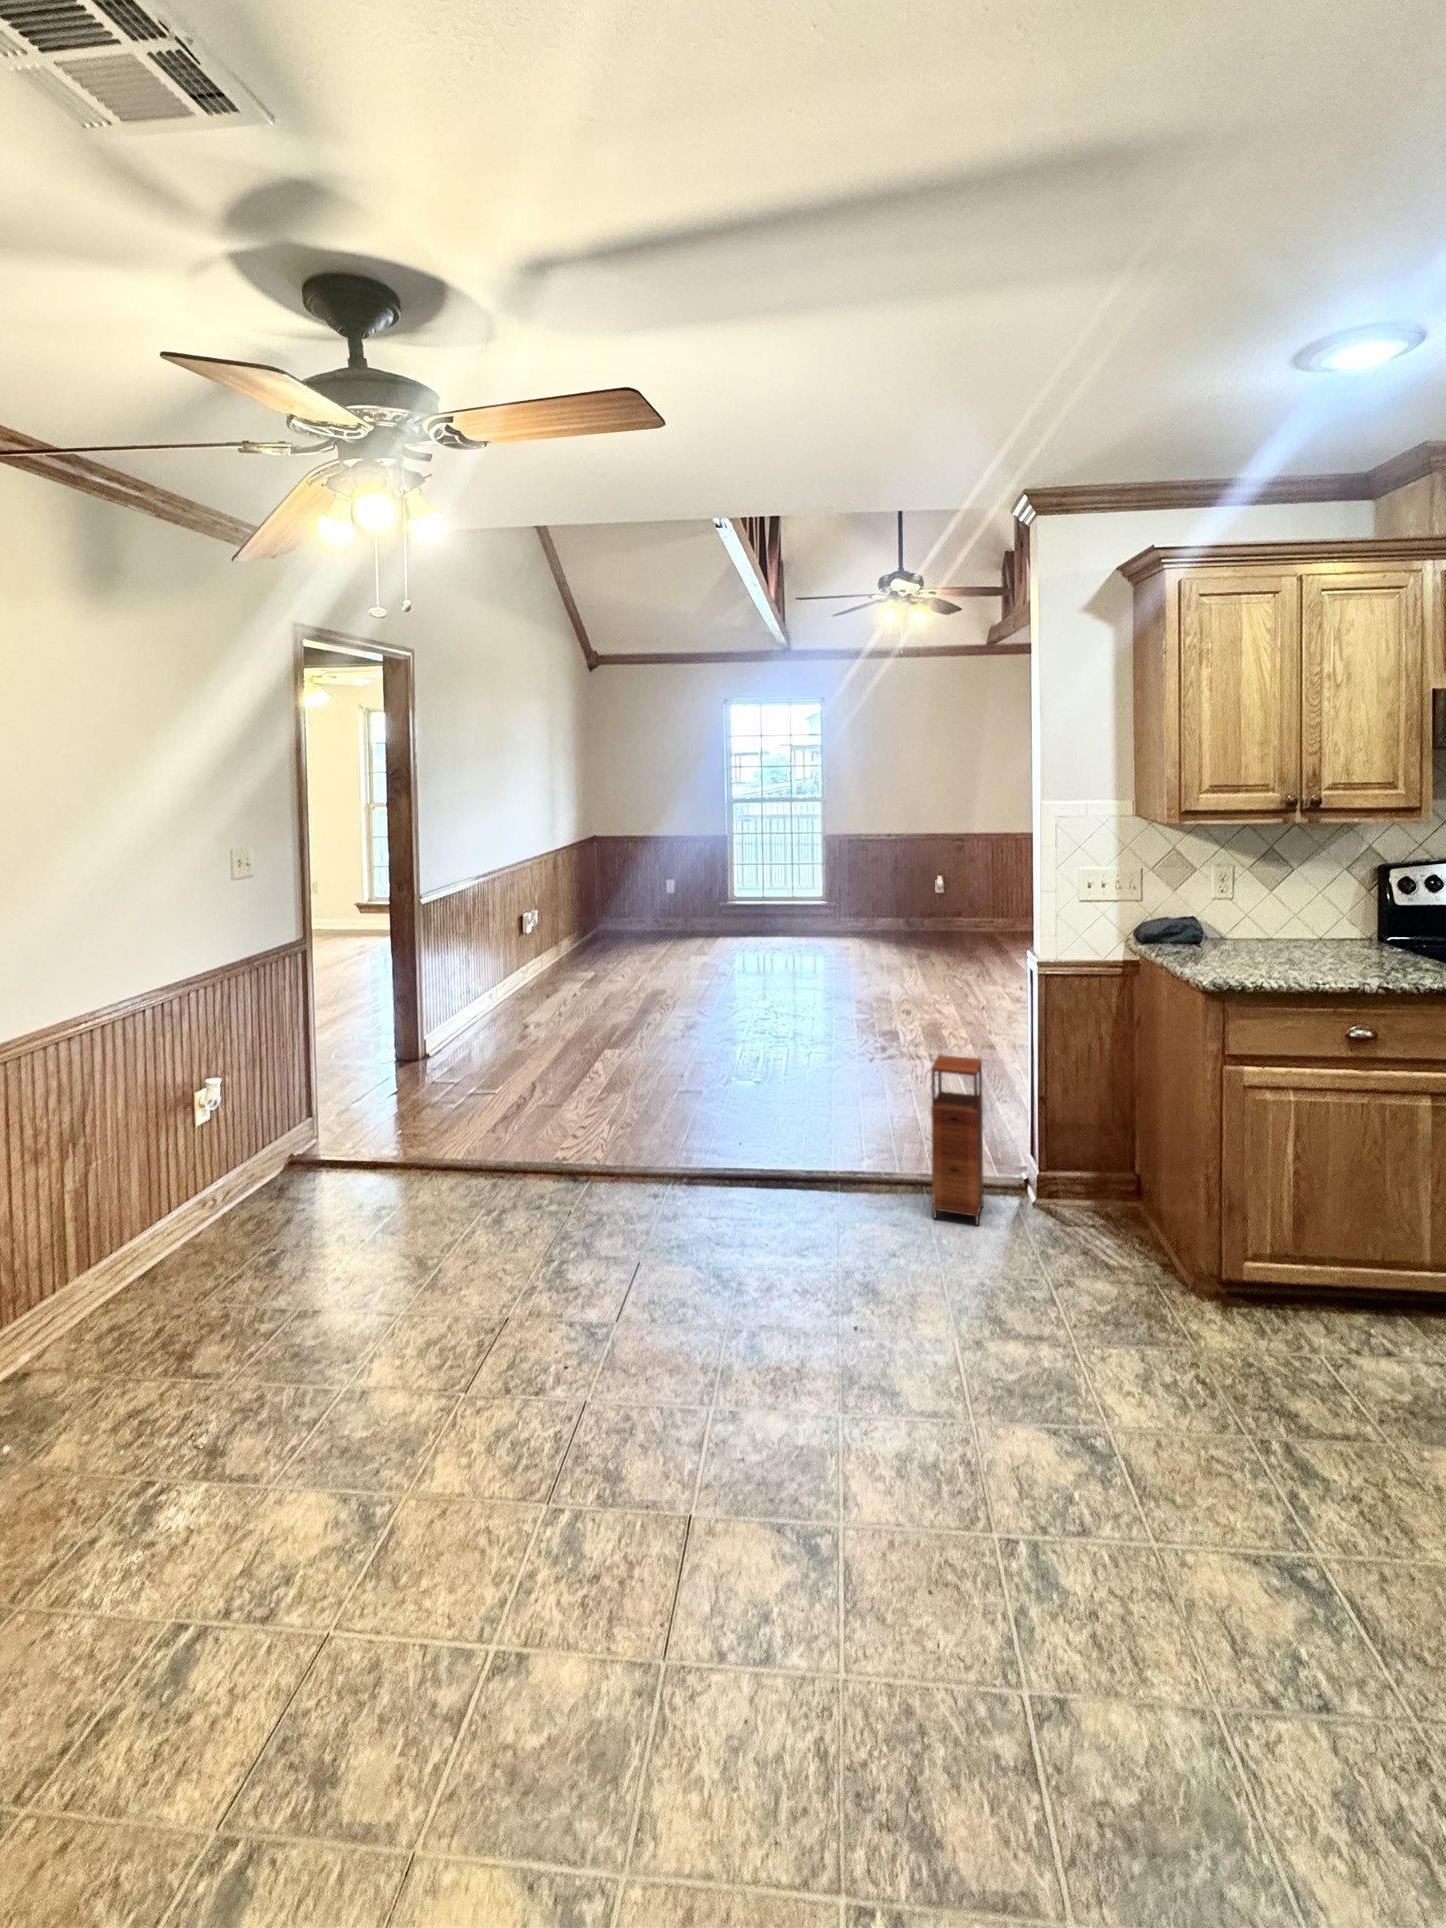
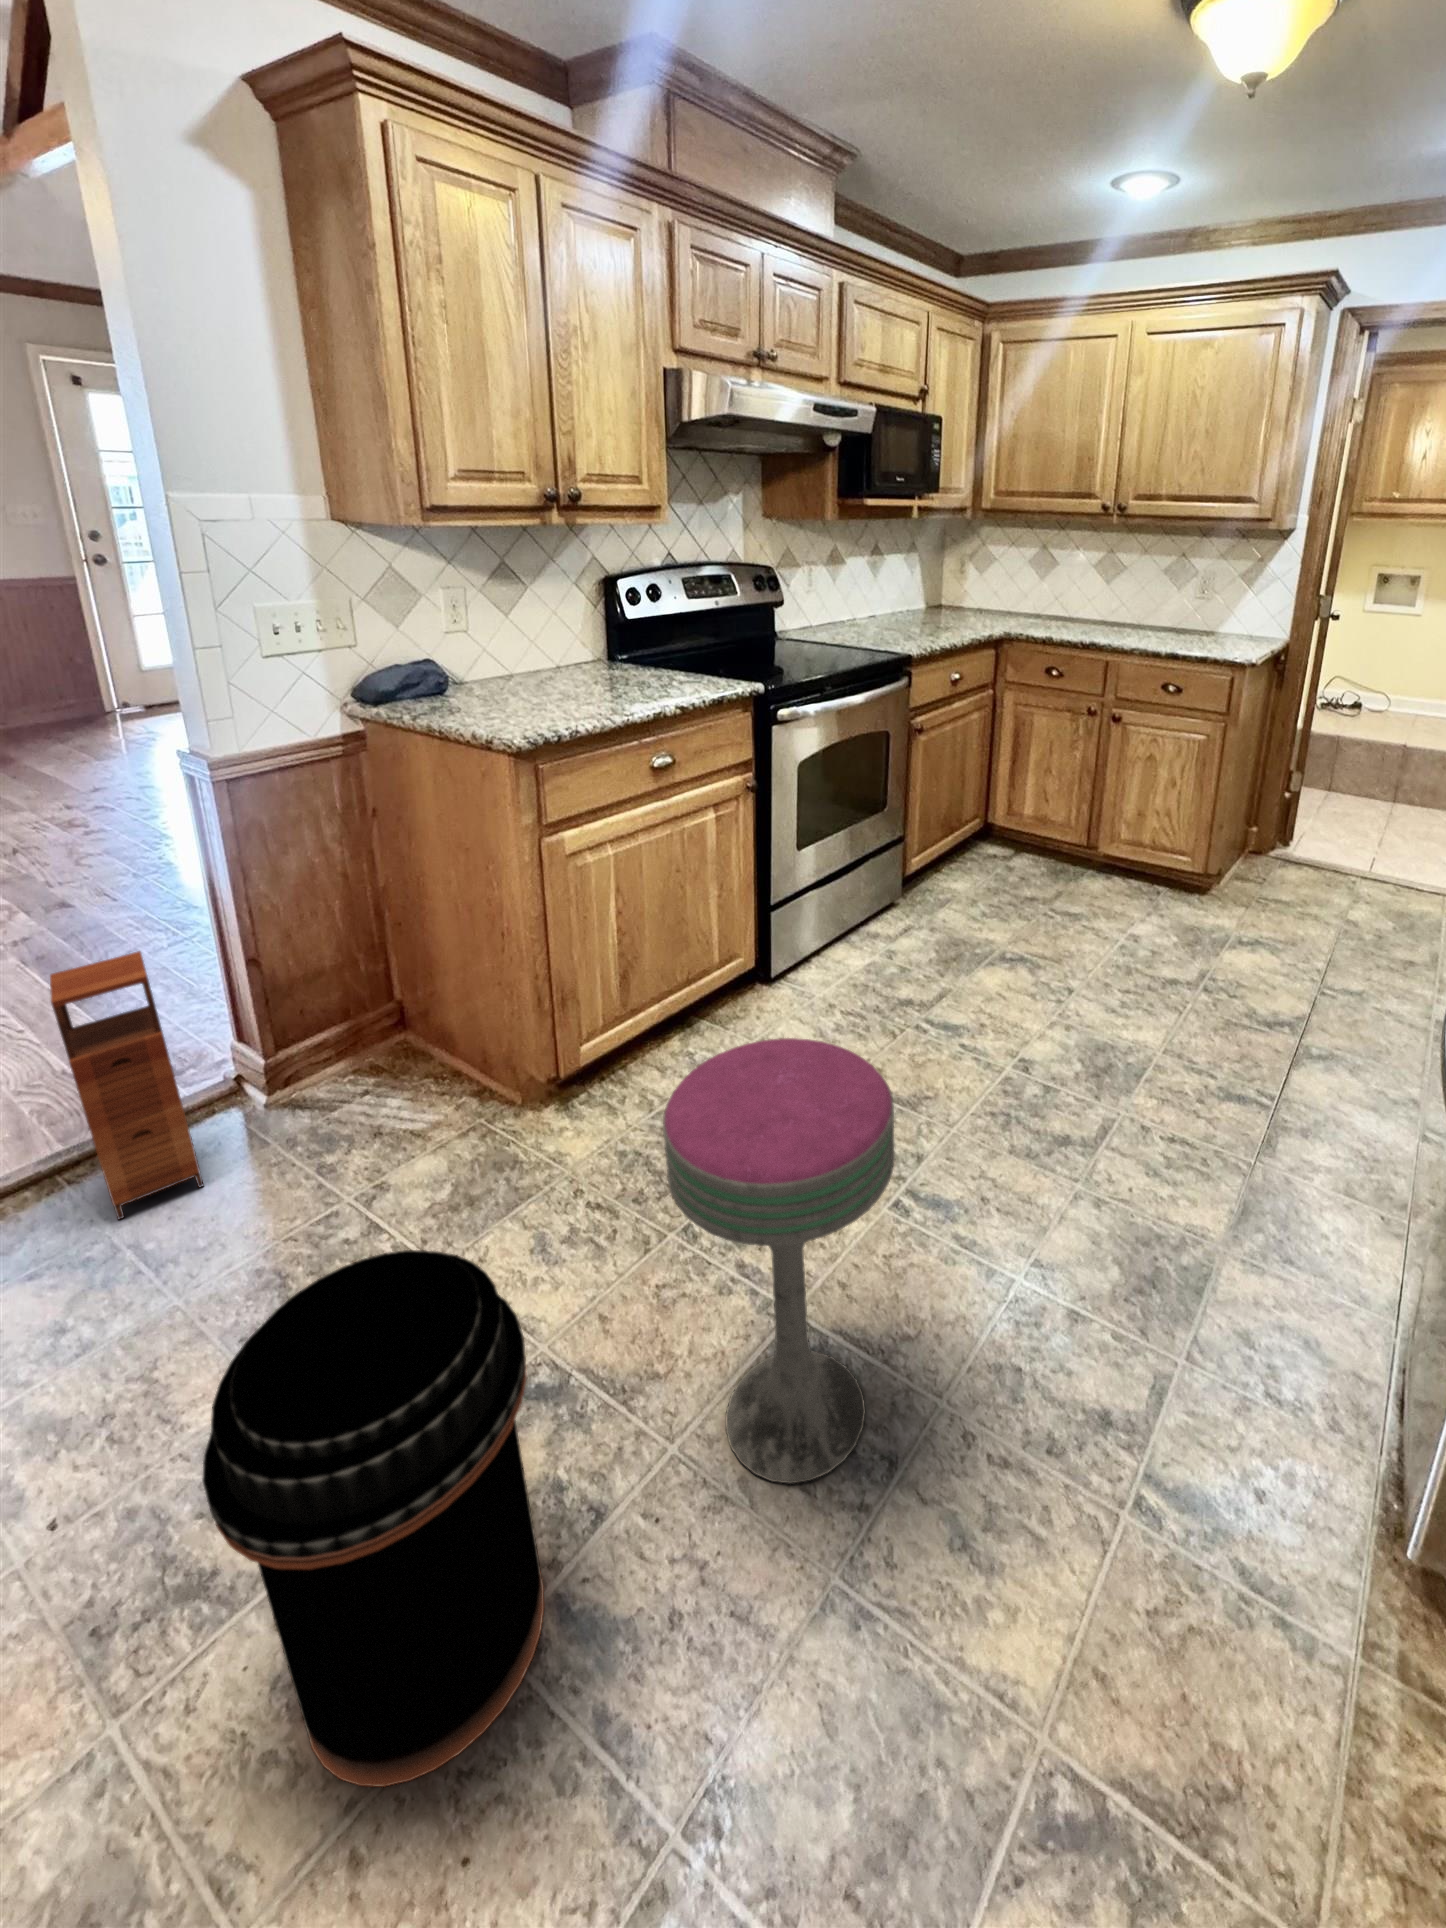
trash can: none [883,1233,1046,1558] -> present [202,1250,544,1787]
bar stool: none [1163,1241,1368,1659] -> present [663,1038,895,1484]

